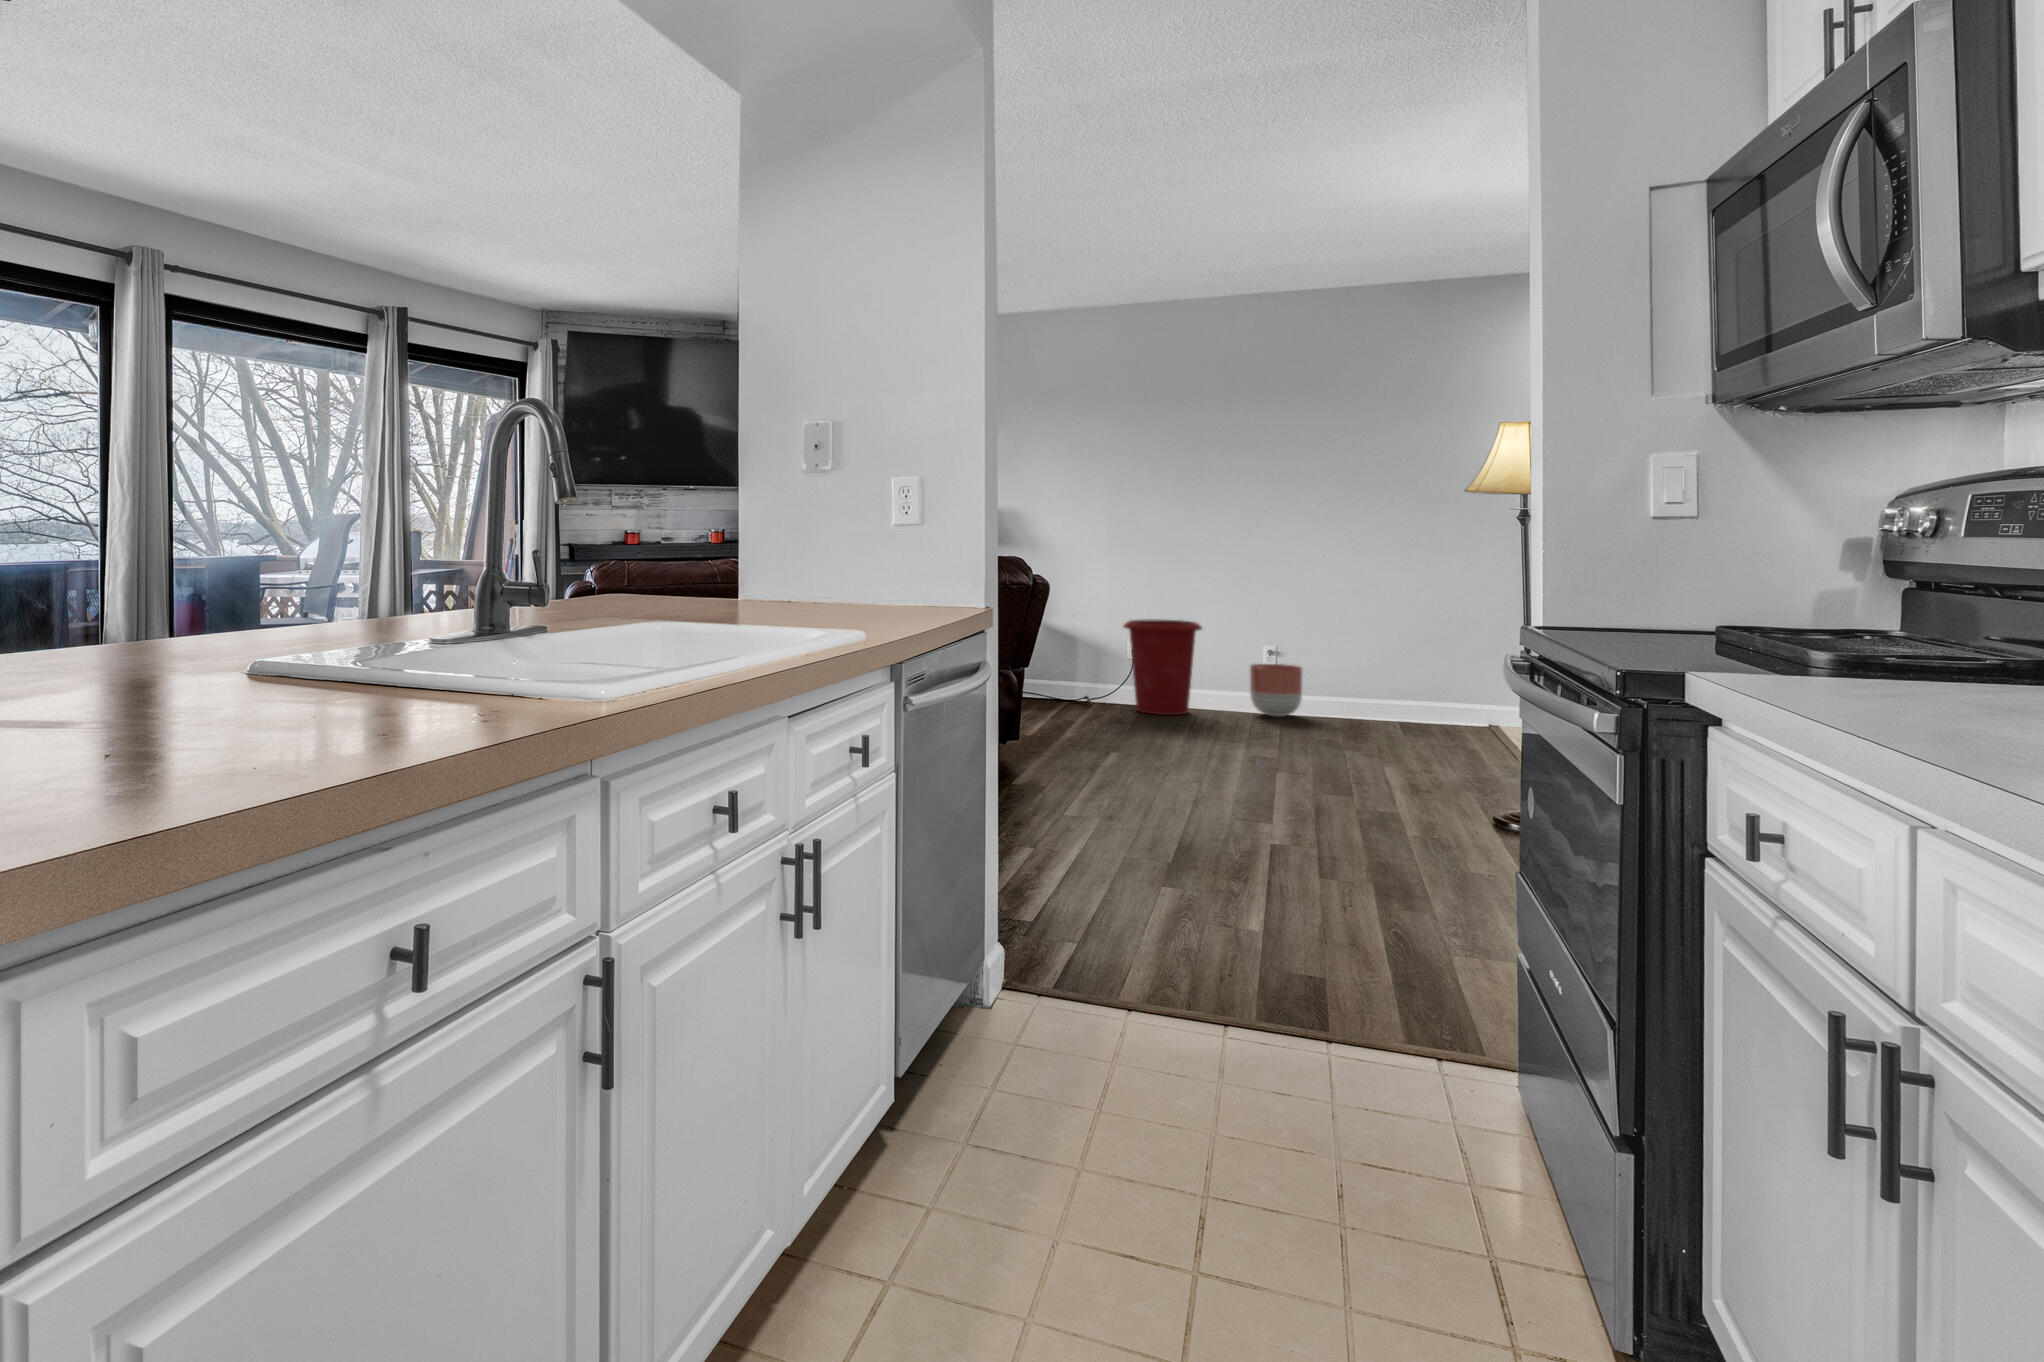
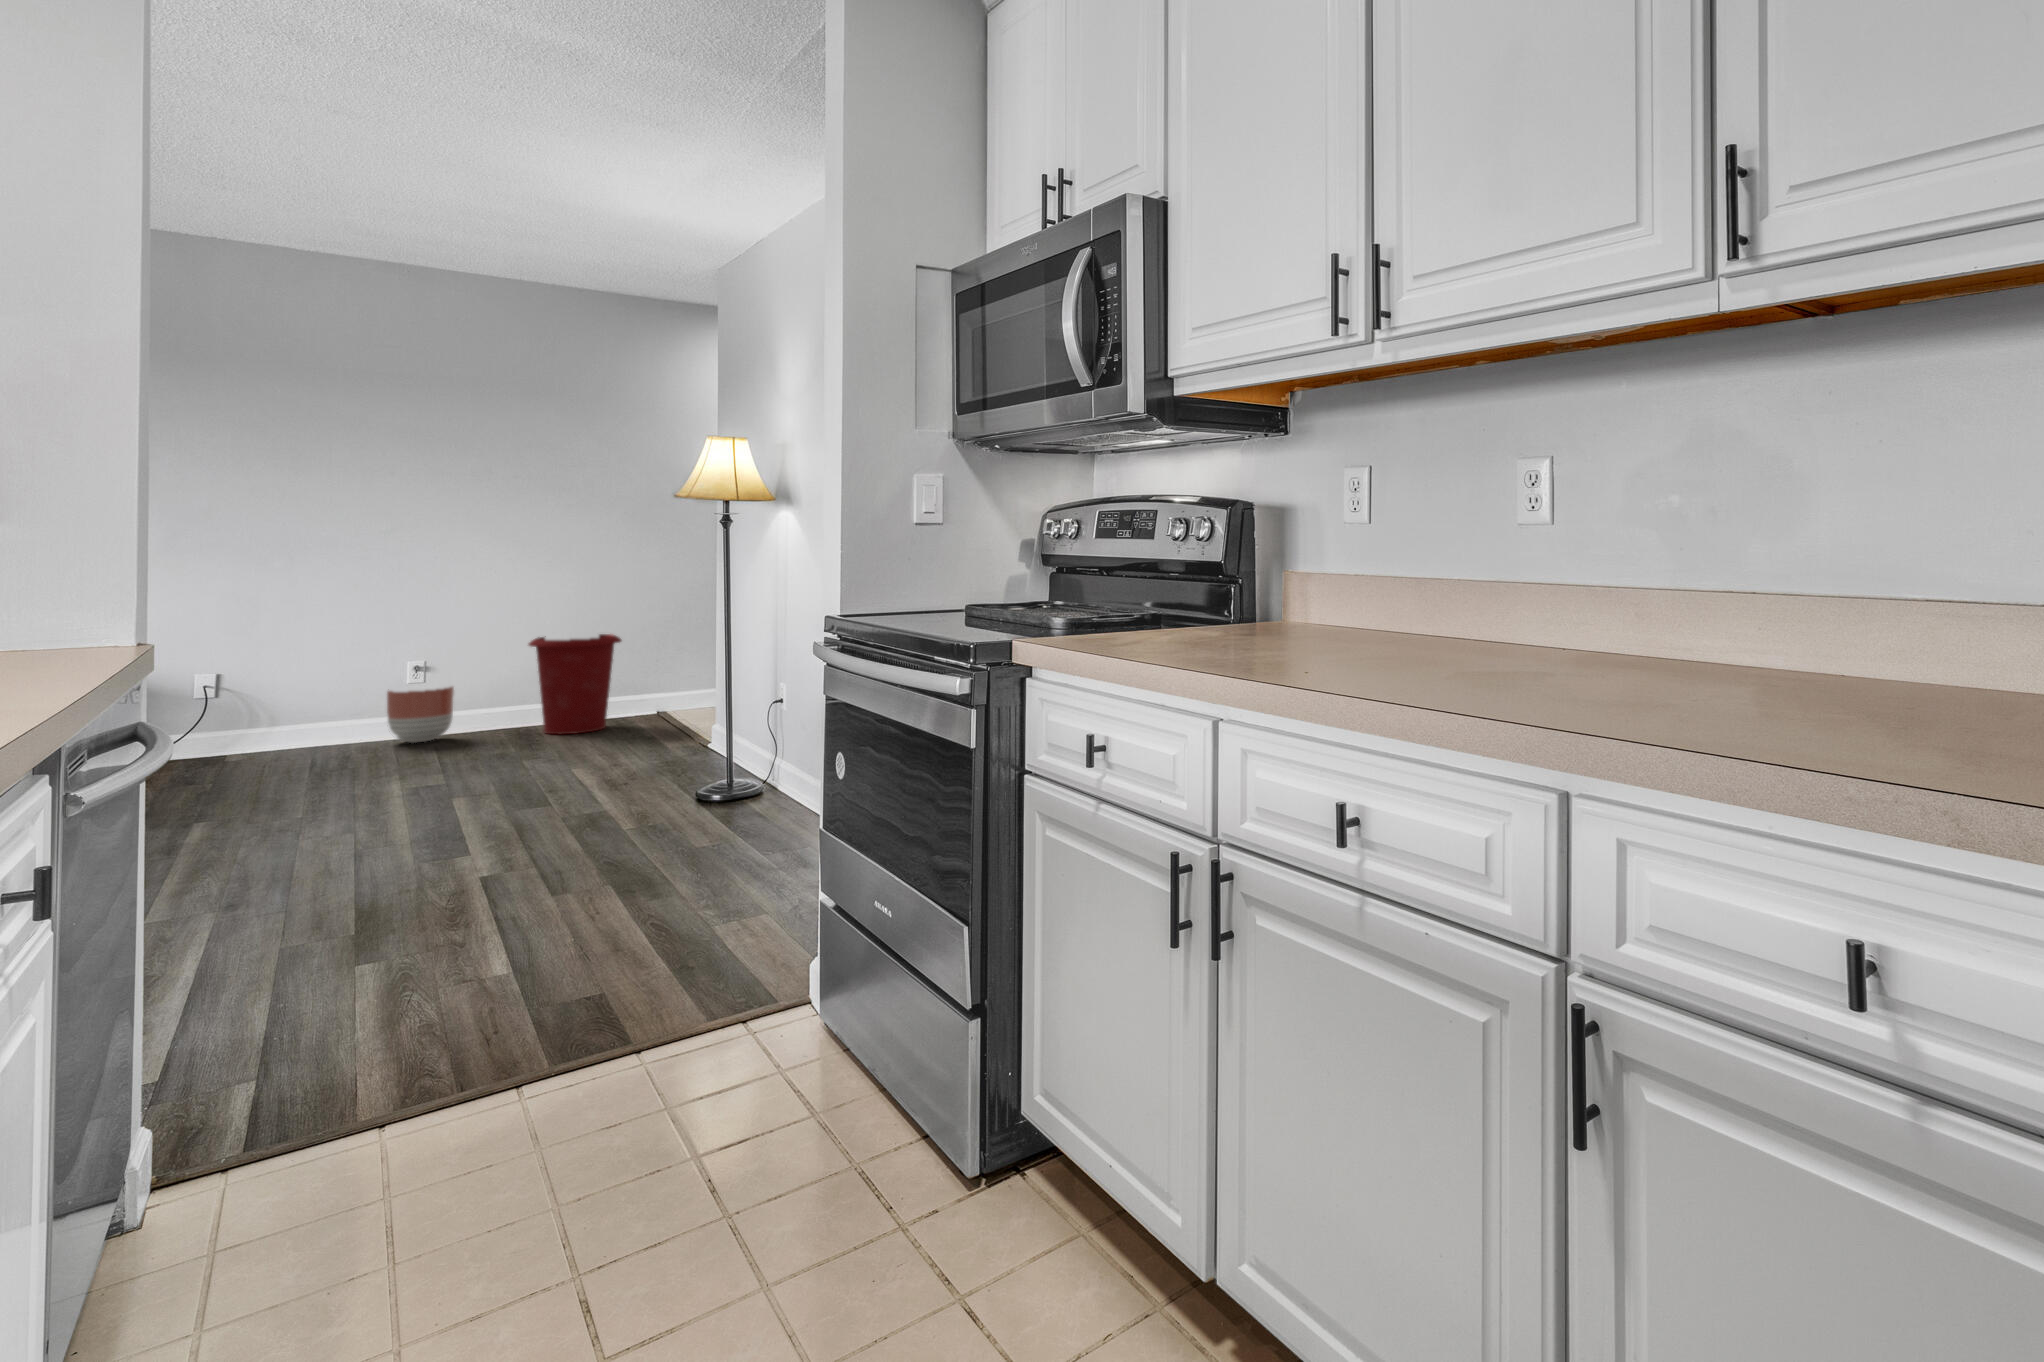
waste bin: present [1123,619,1202,715] -> present [529,634,621,734]

